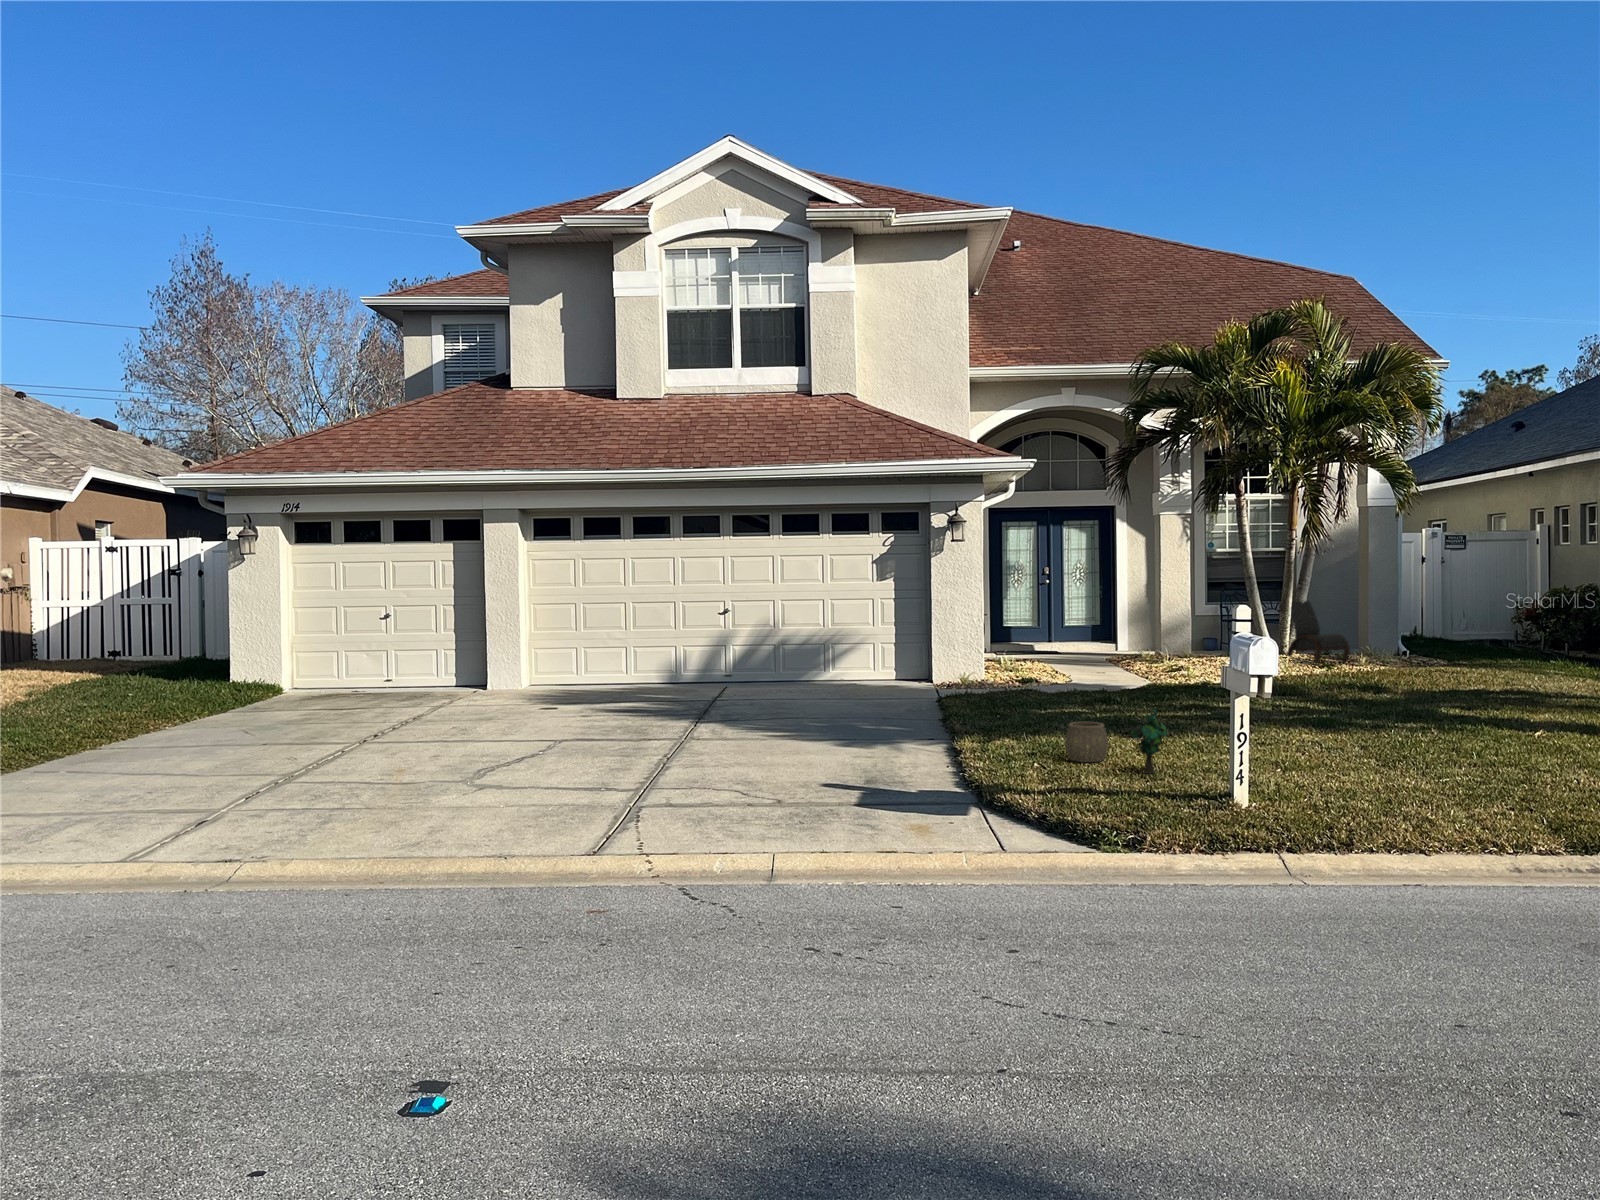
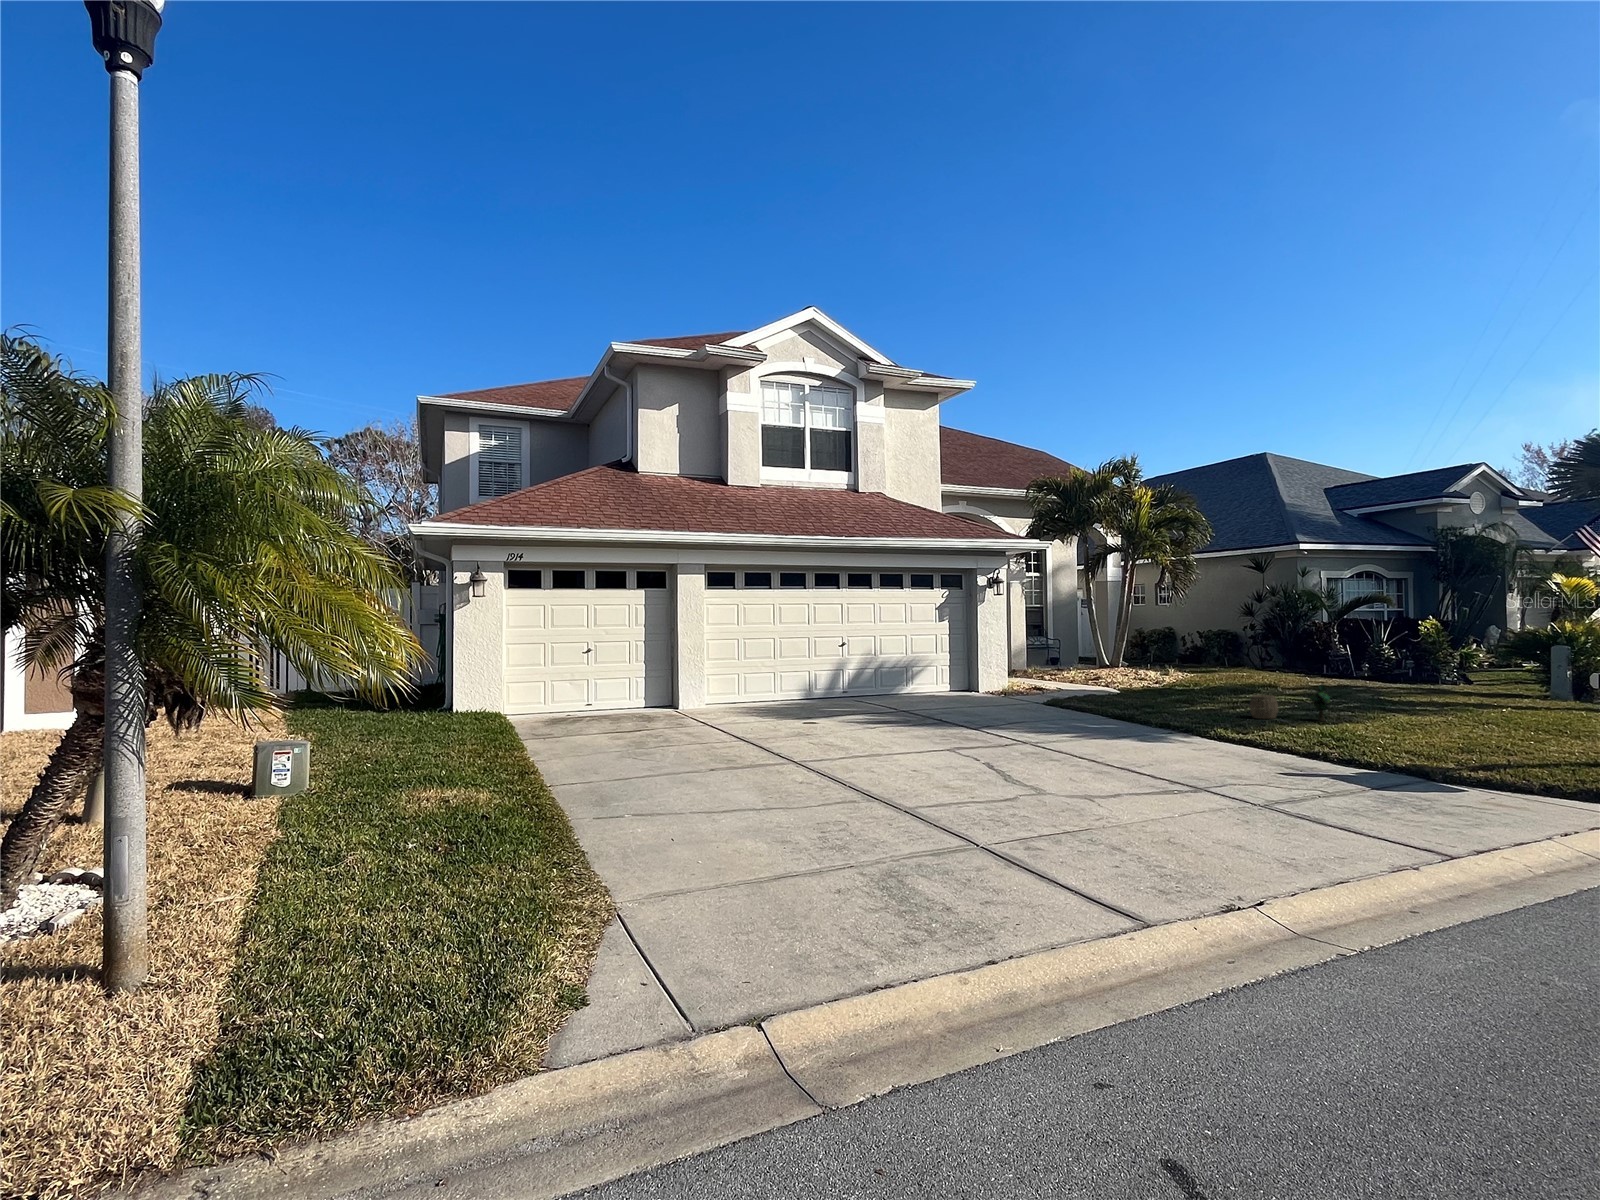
lounge chair: present [1279,601,1350,665] -> none [1125,639,1169,677]

